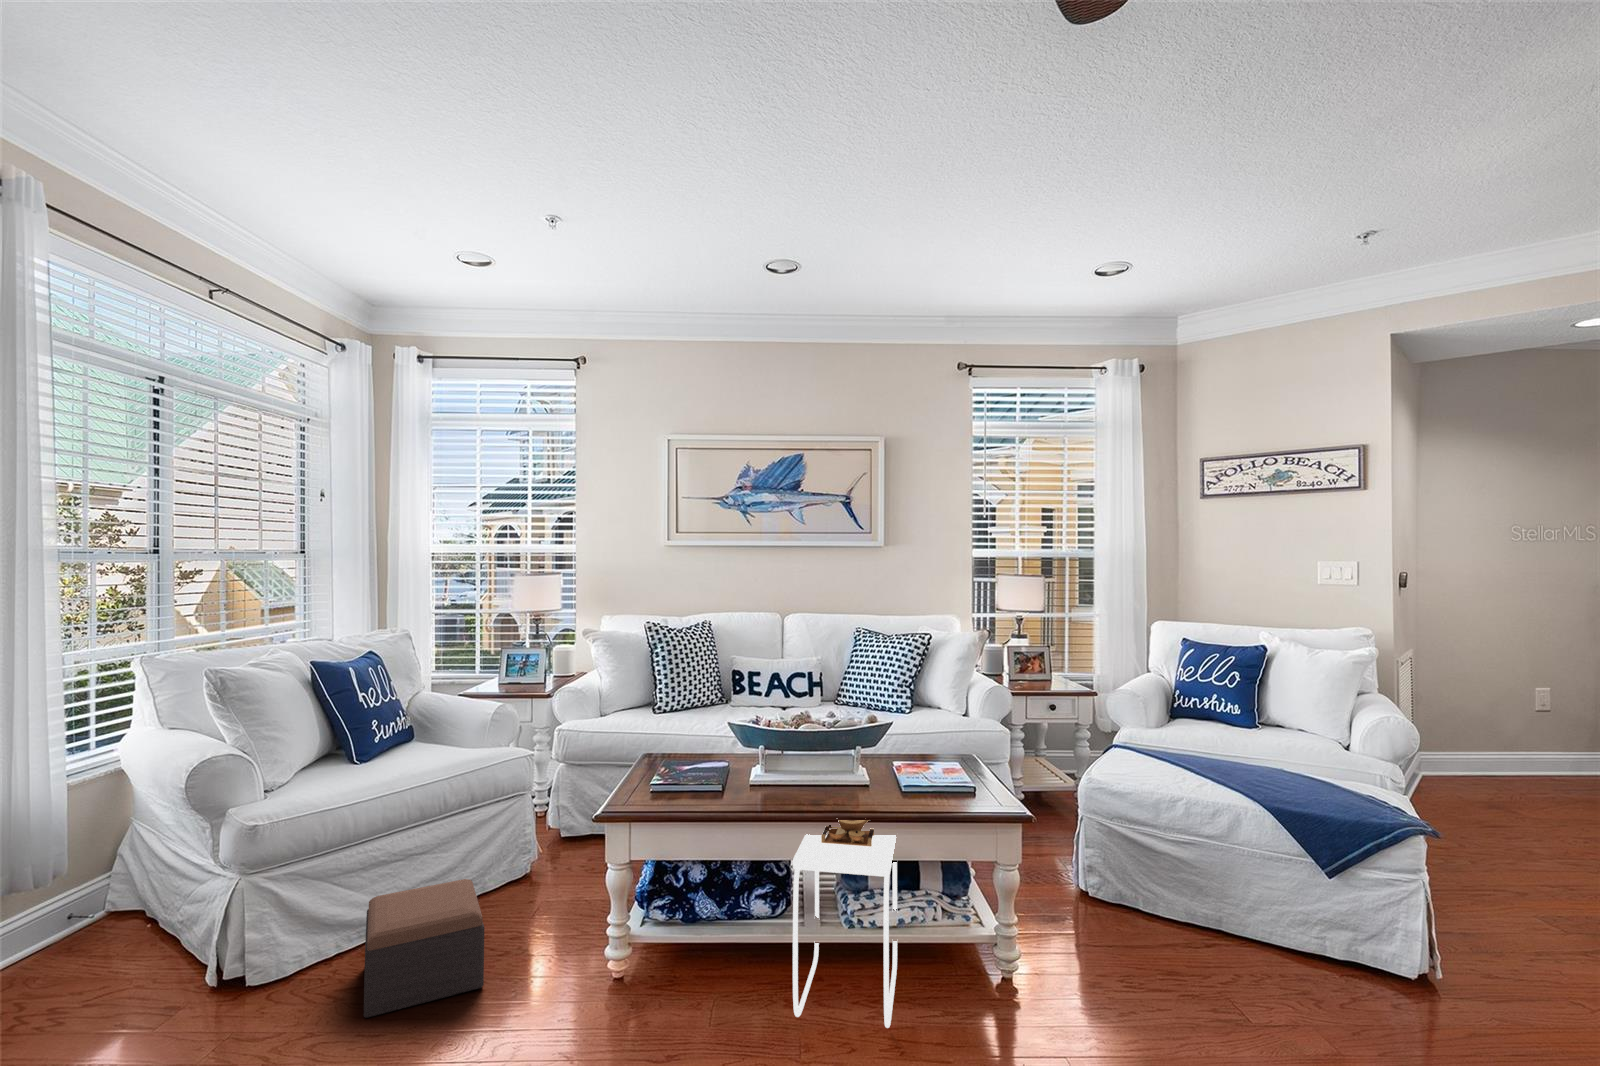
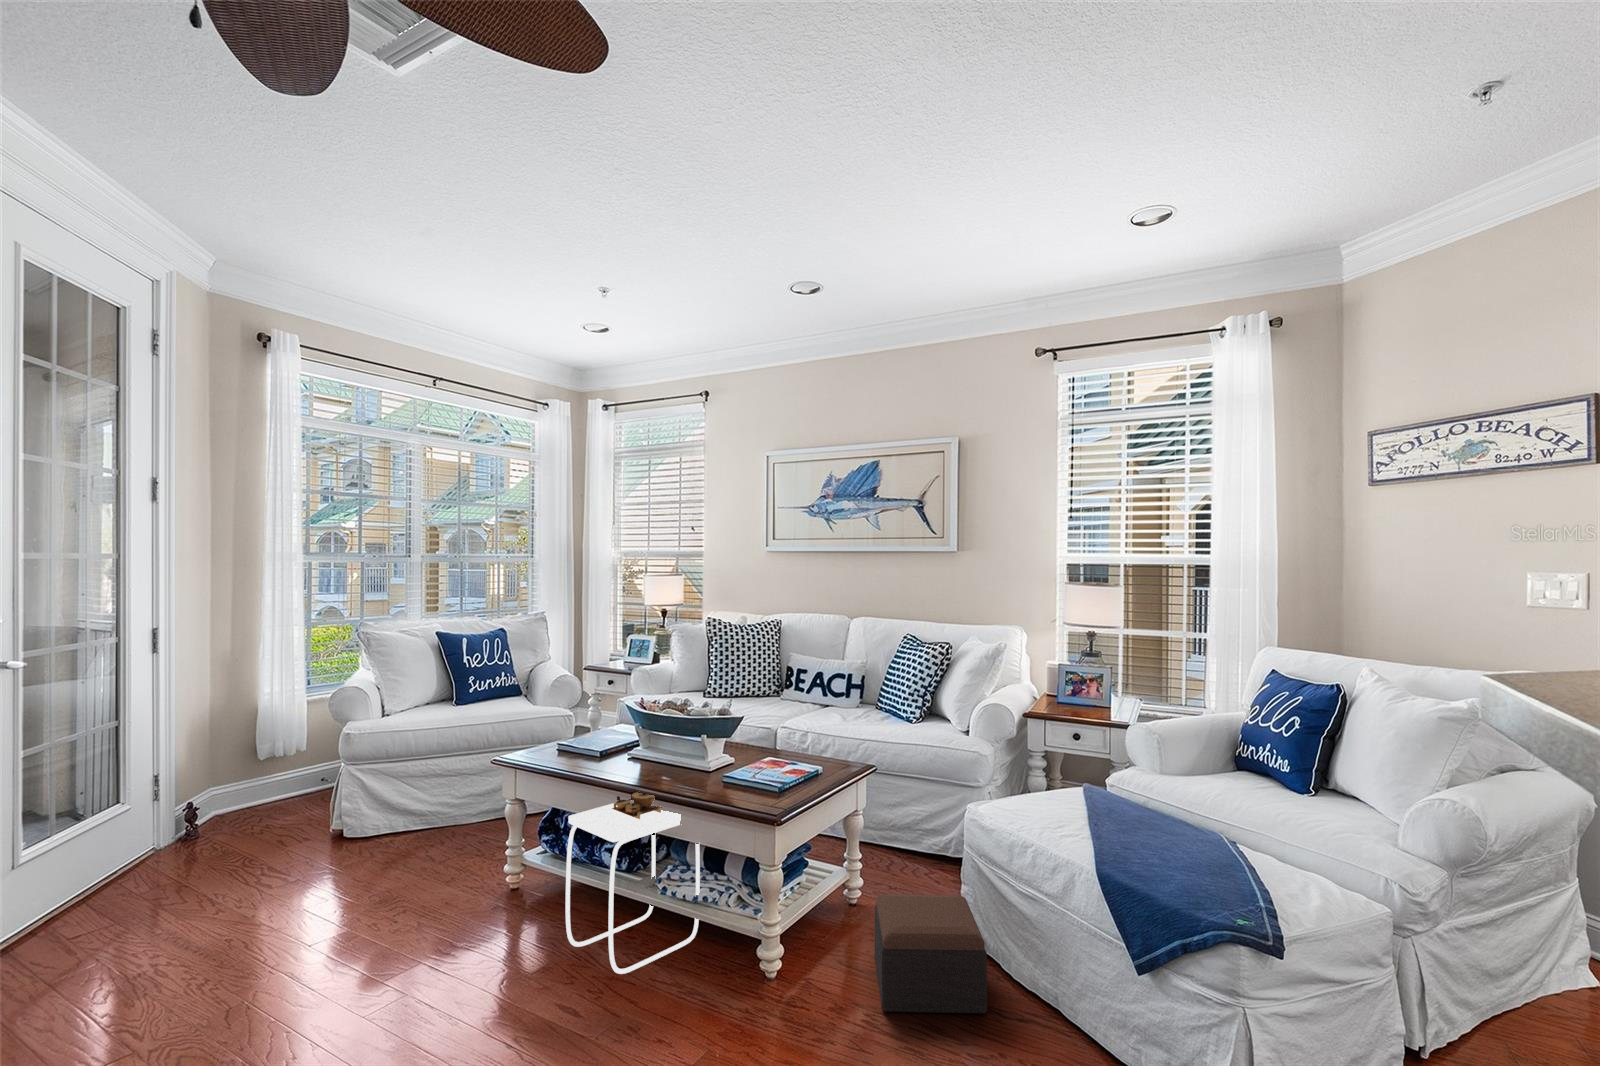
footstool: present [364,879,484,1018] -> present [875,894,987,1014]

